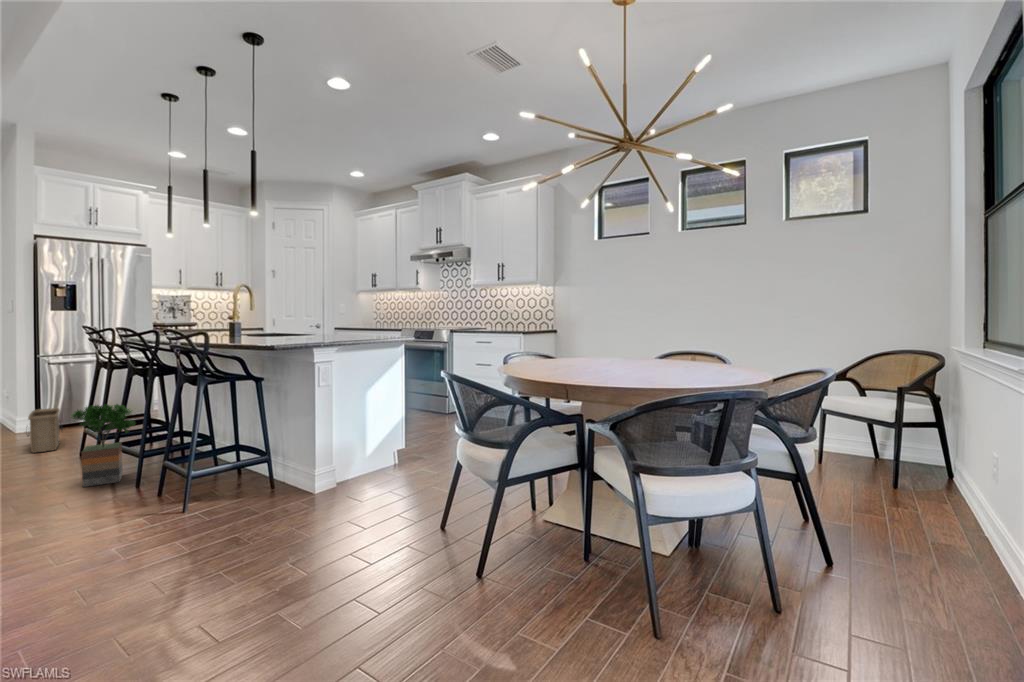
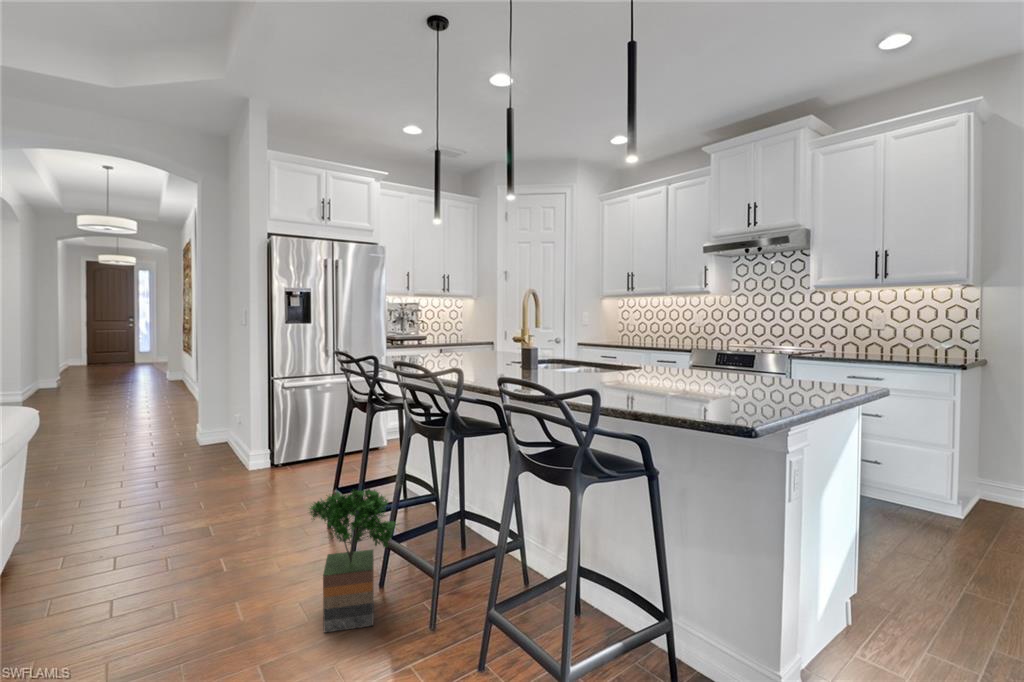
basket: present [28,408,62,453] -> none [257,452,295,518]

